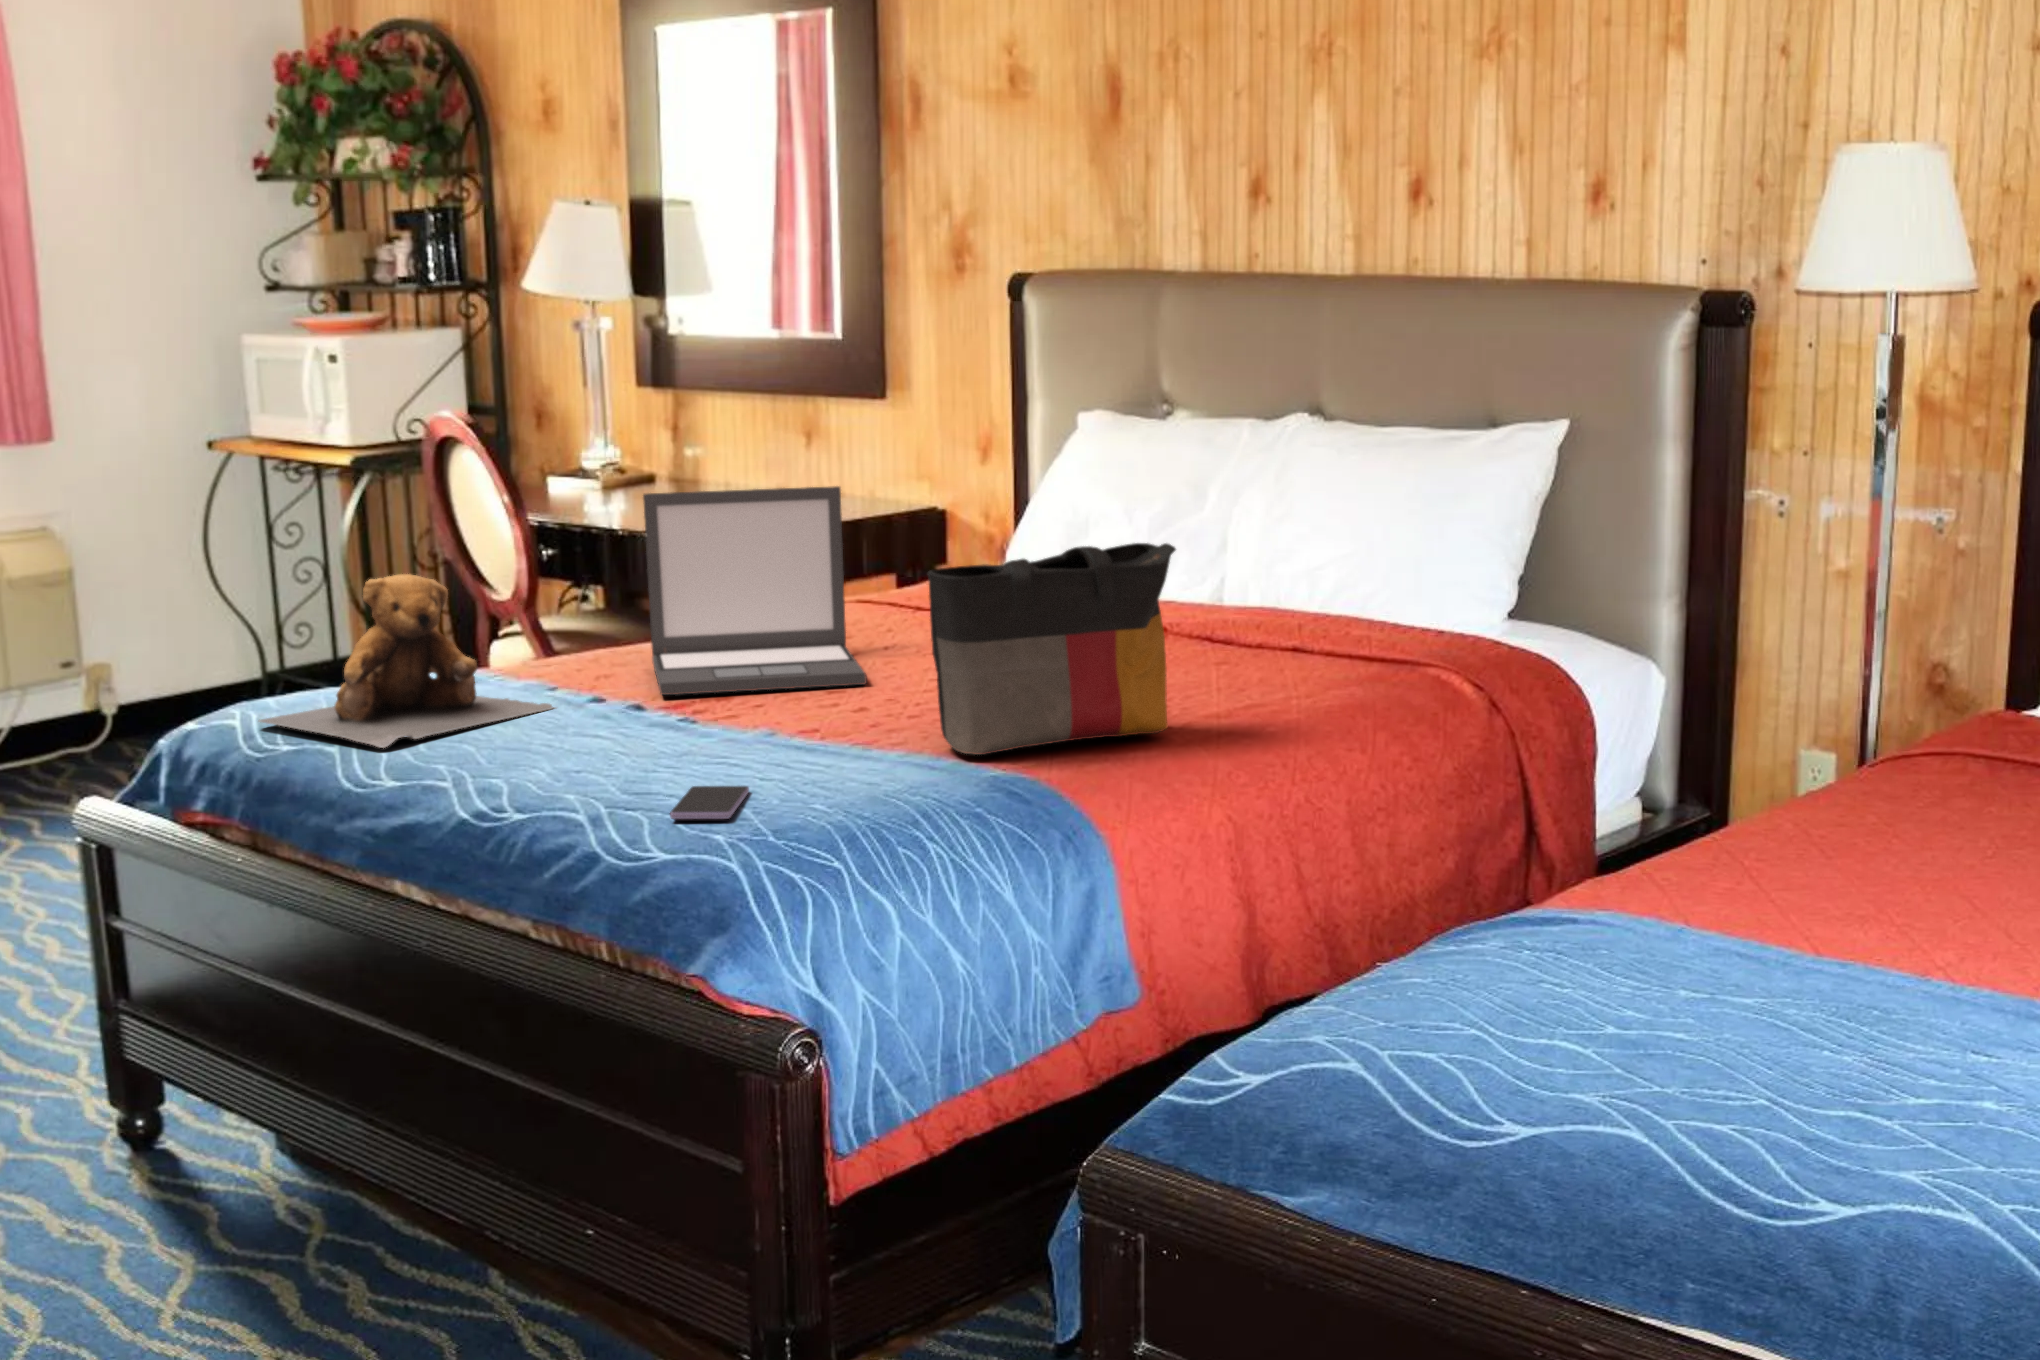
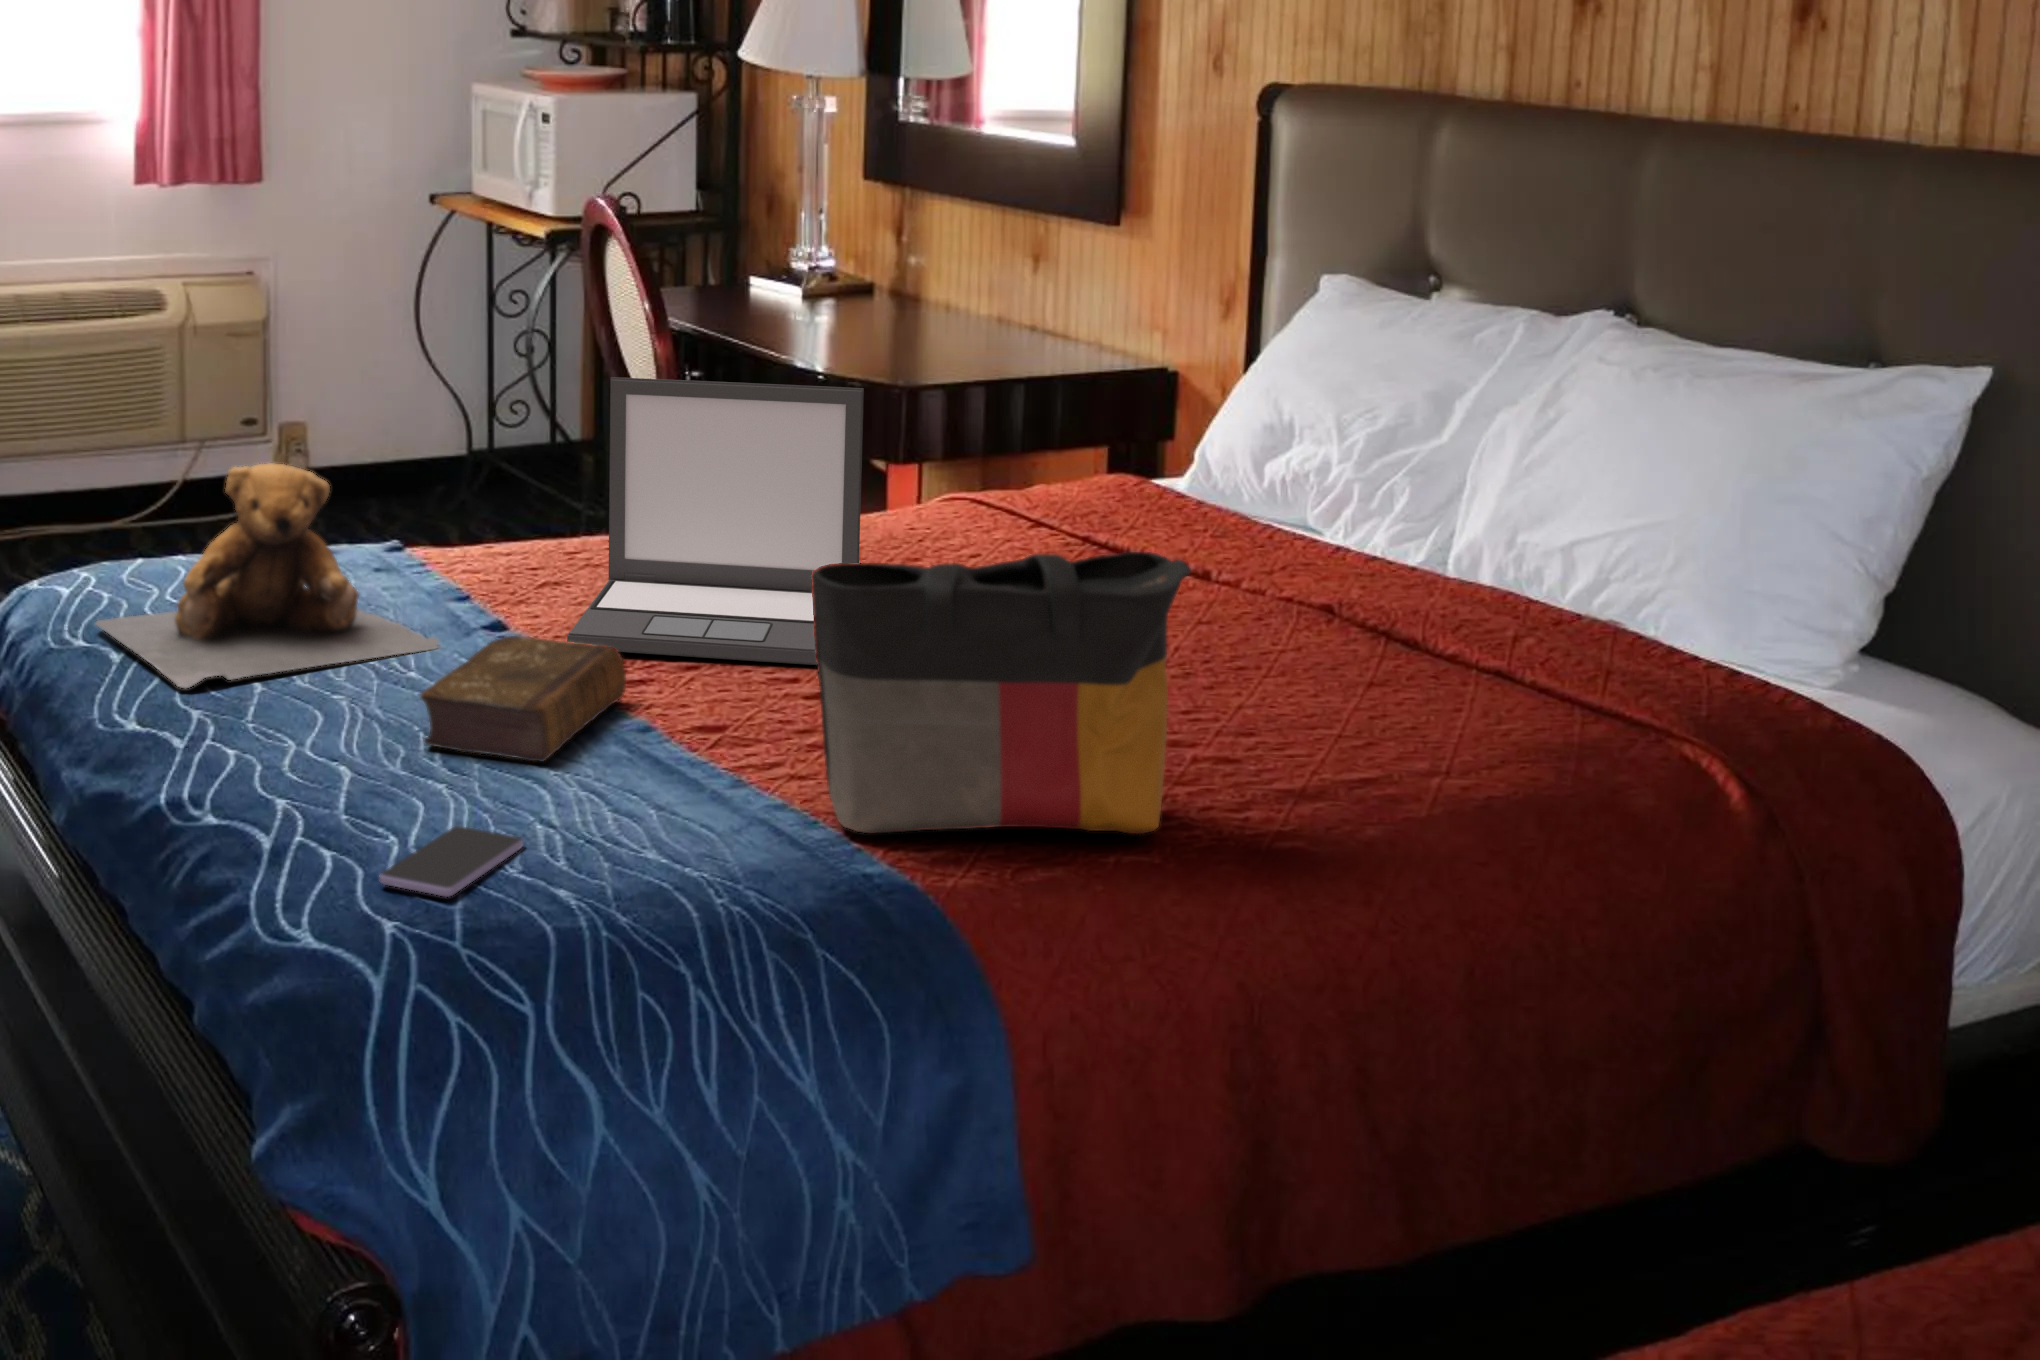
book: none [608,677,735,754] -> present [420,636,626,762]

